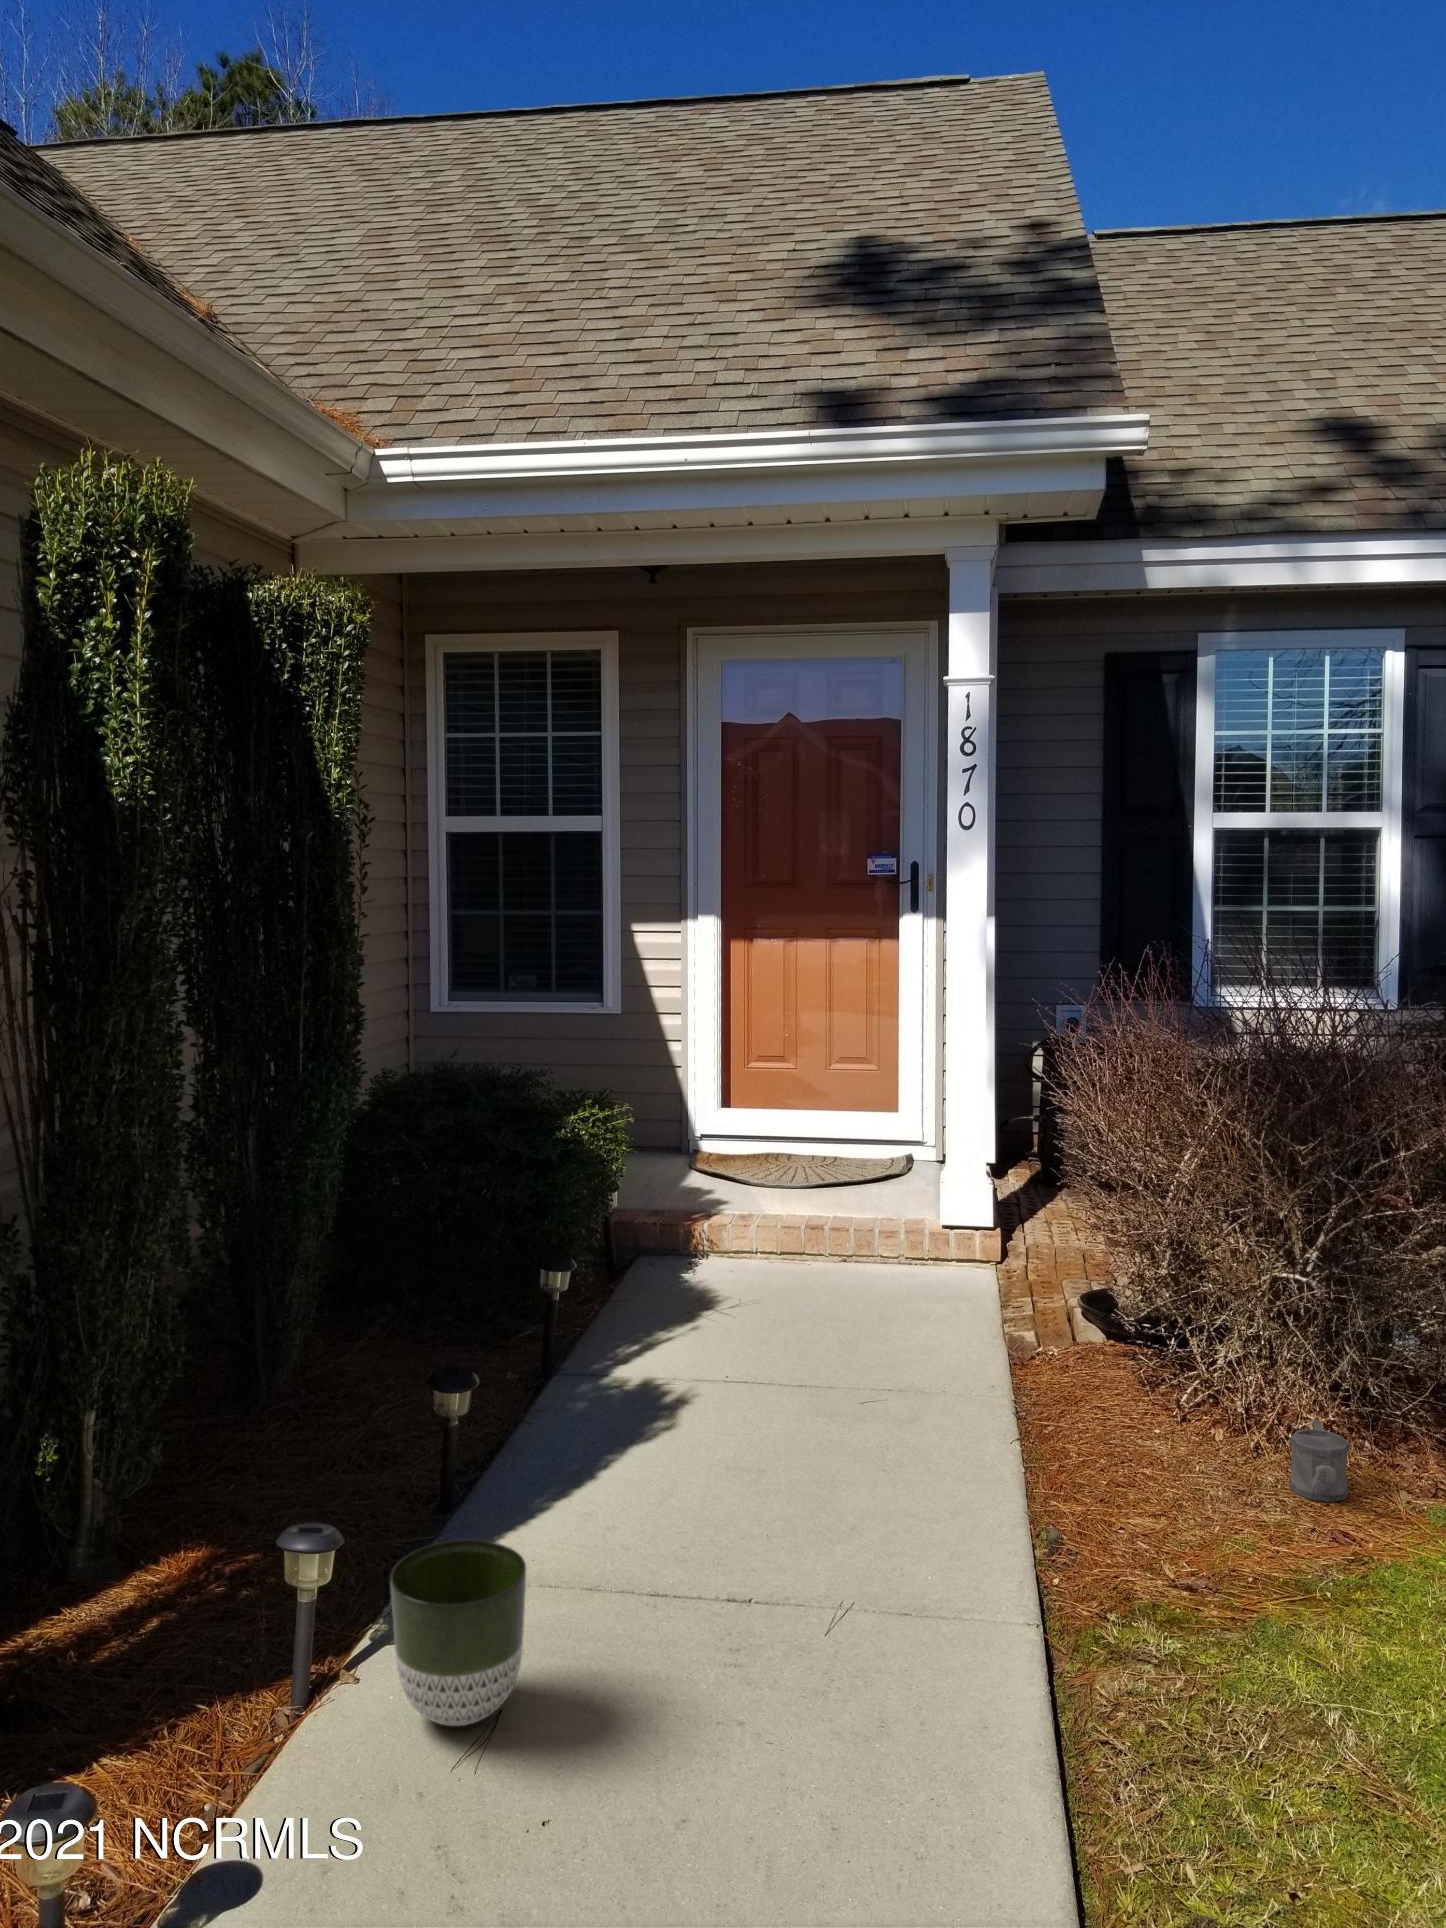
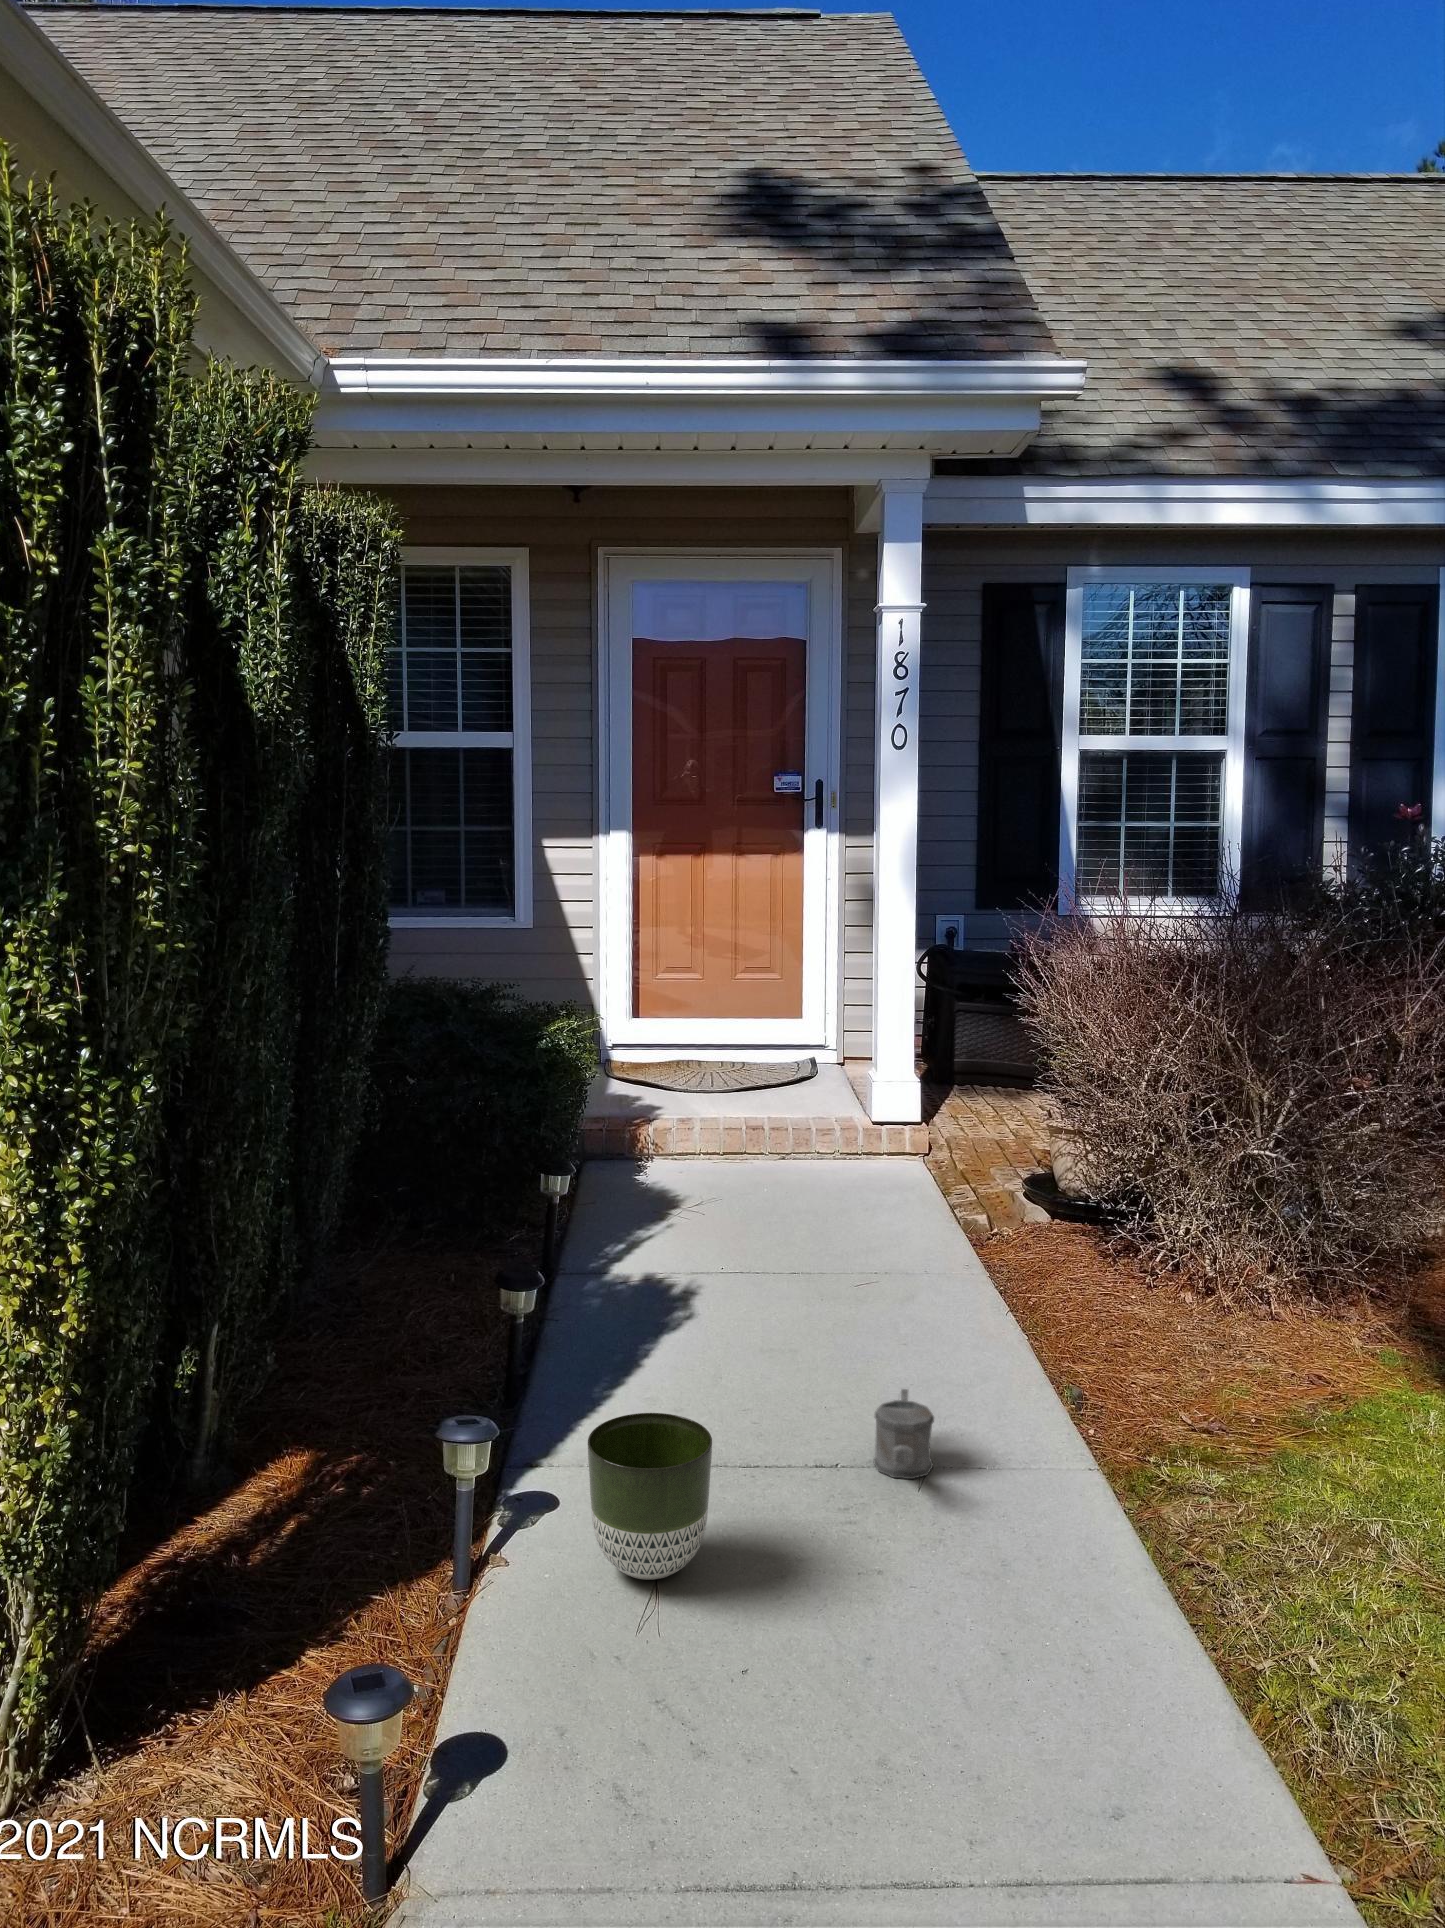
watering can: present [1289,1420,1350,1502] -> present [874,1389,934,1479]

